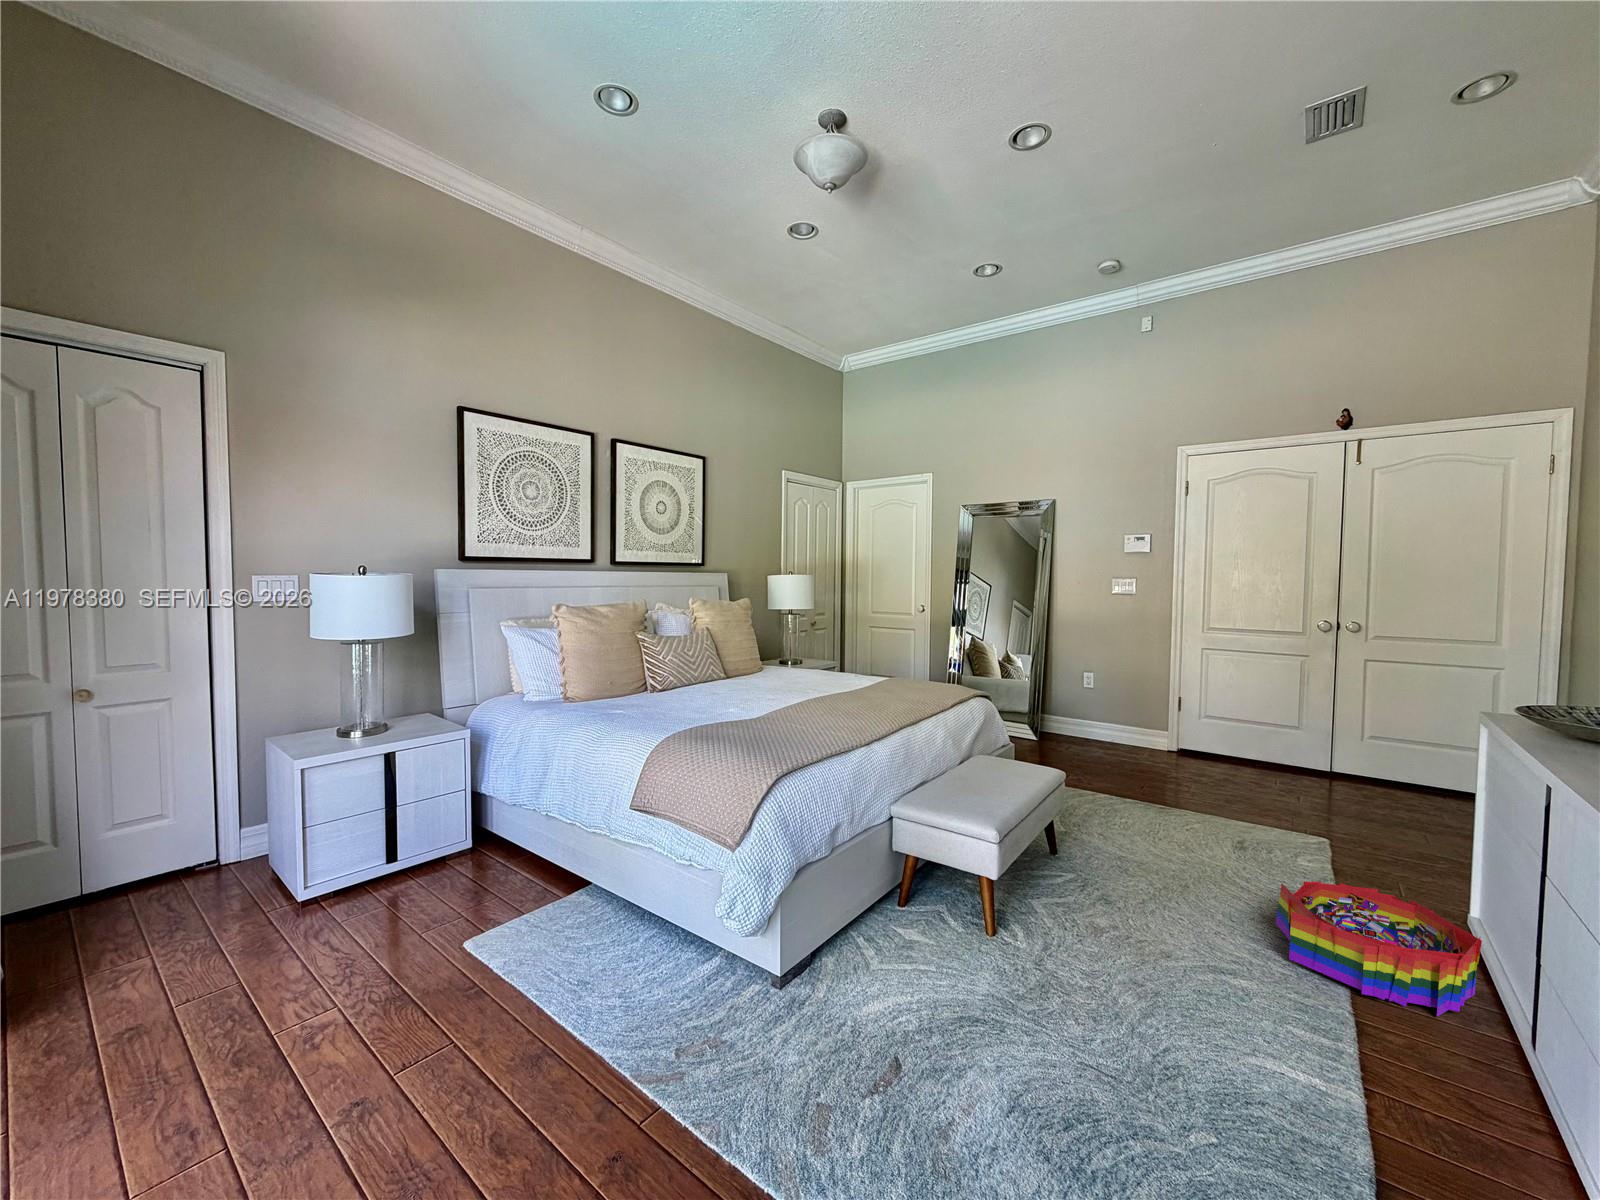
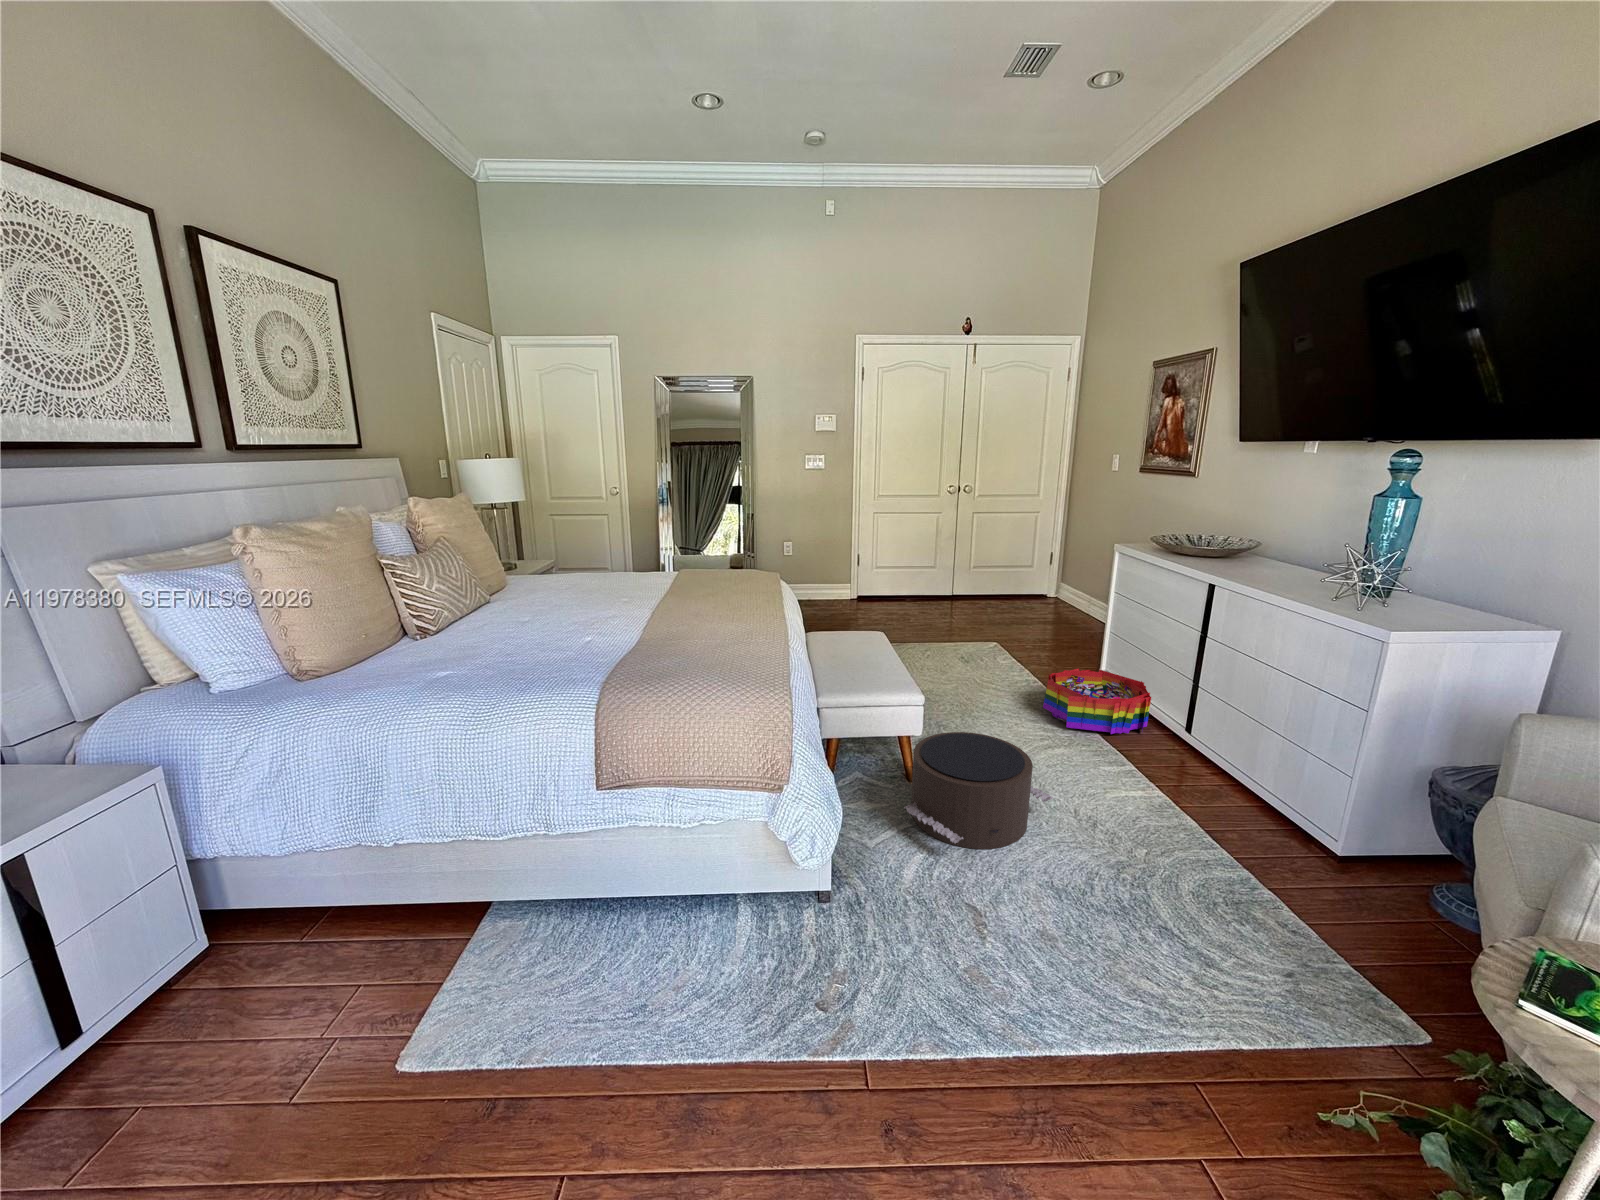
pouf: none [926,880,1118,1037] -> present [904,732,1053,849]

